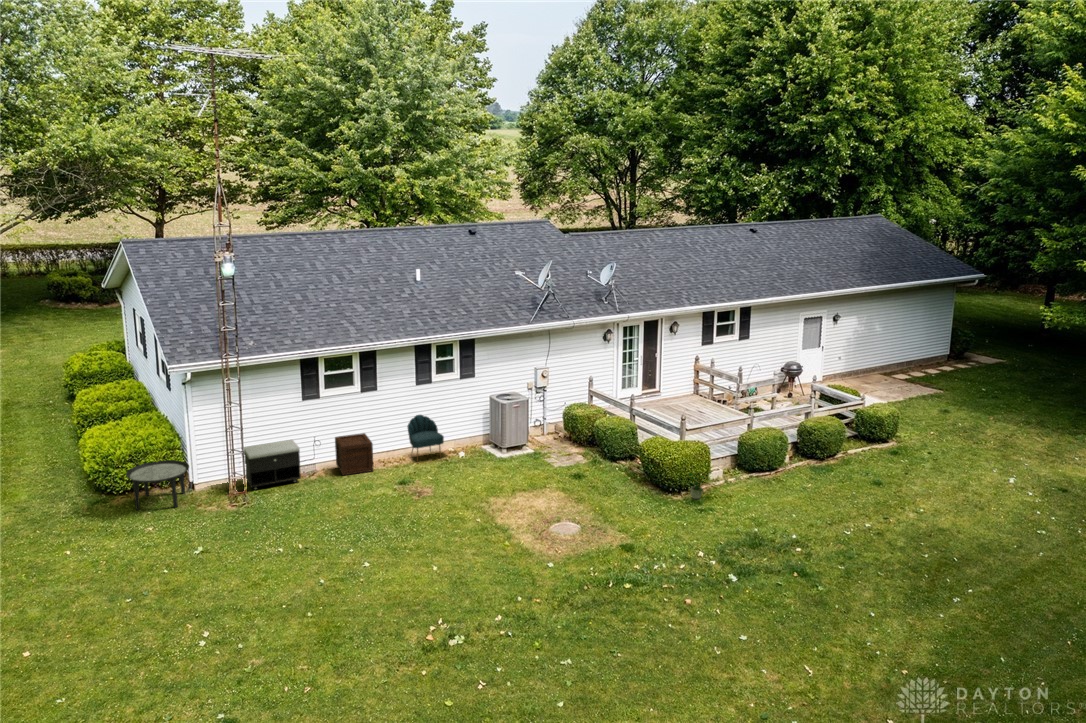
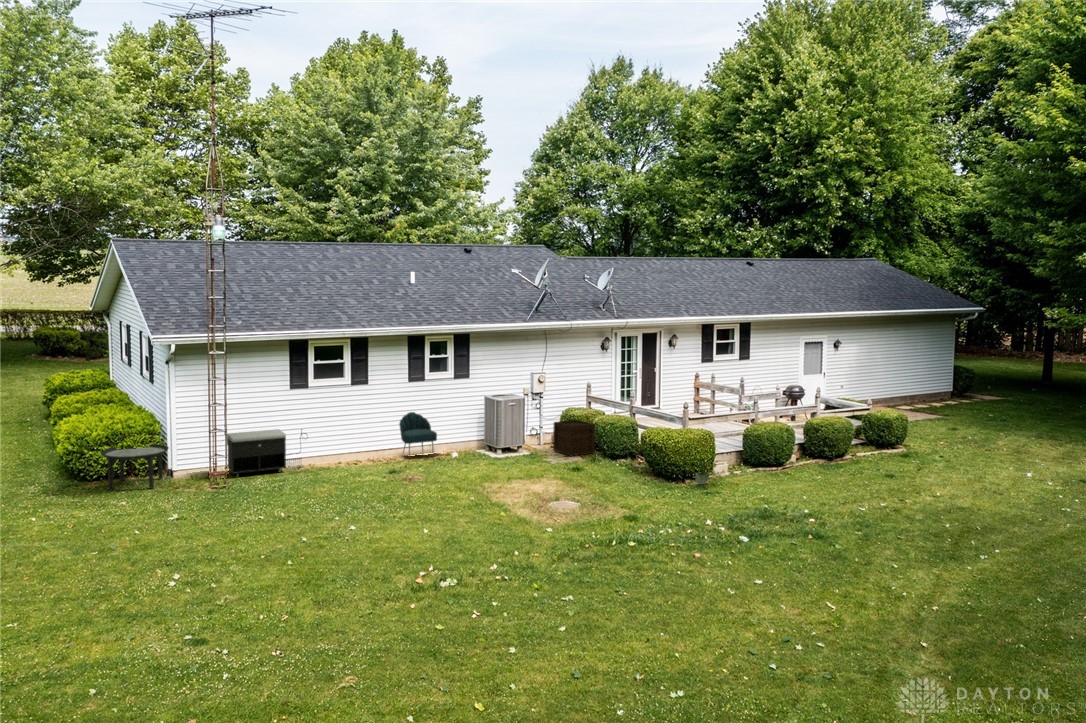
wooden crate: present [335,433,374,475] -> present [553,420,595,456]

